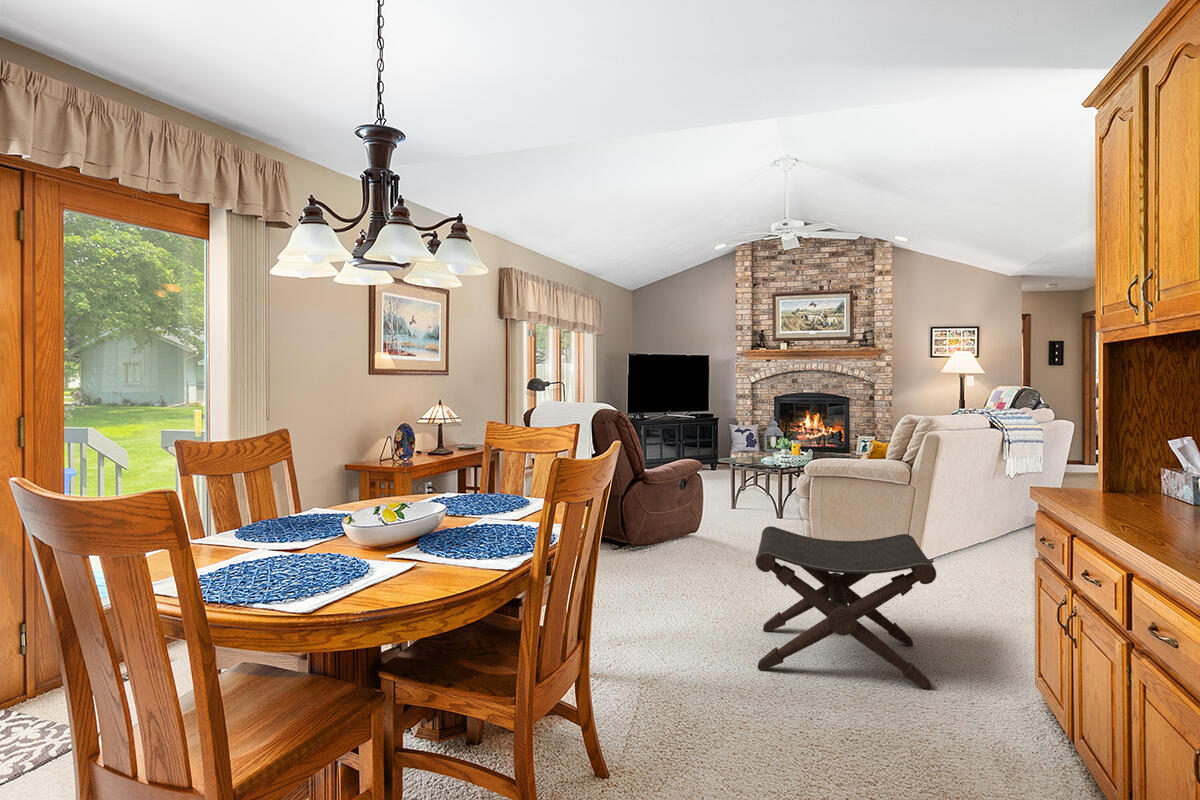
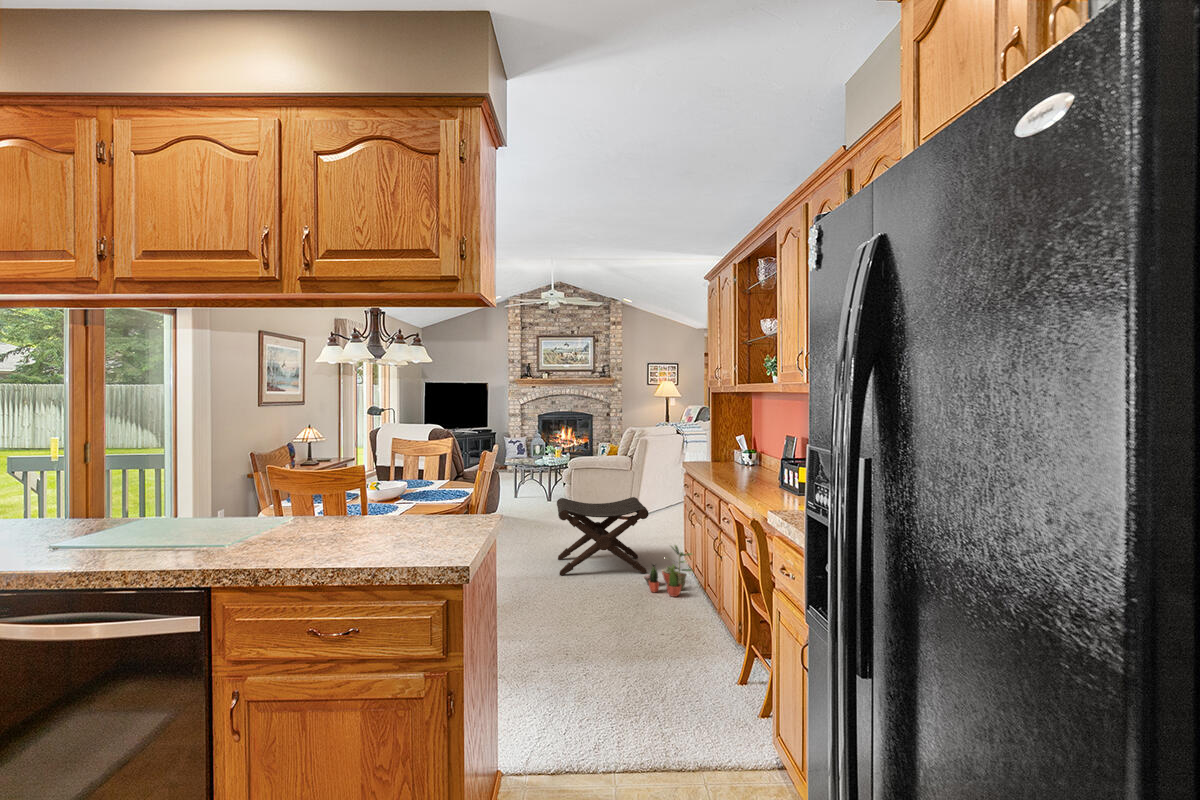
potted plant: none [924,650,1047,775] -> present [643,545,692,597]

